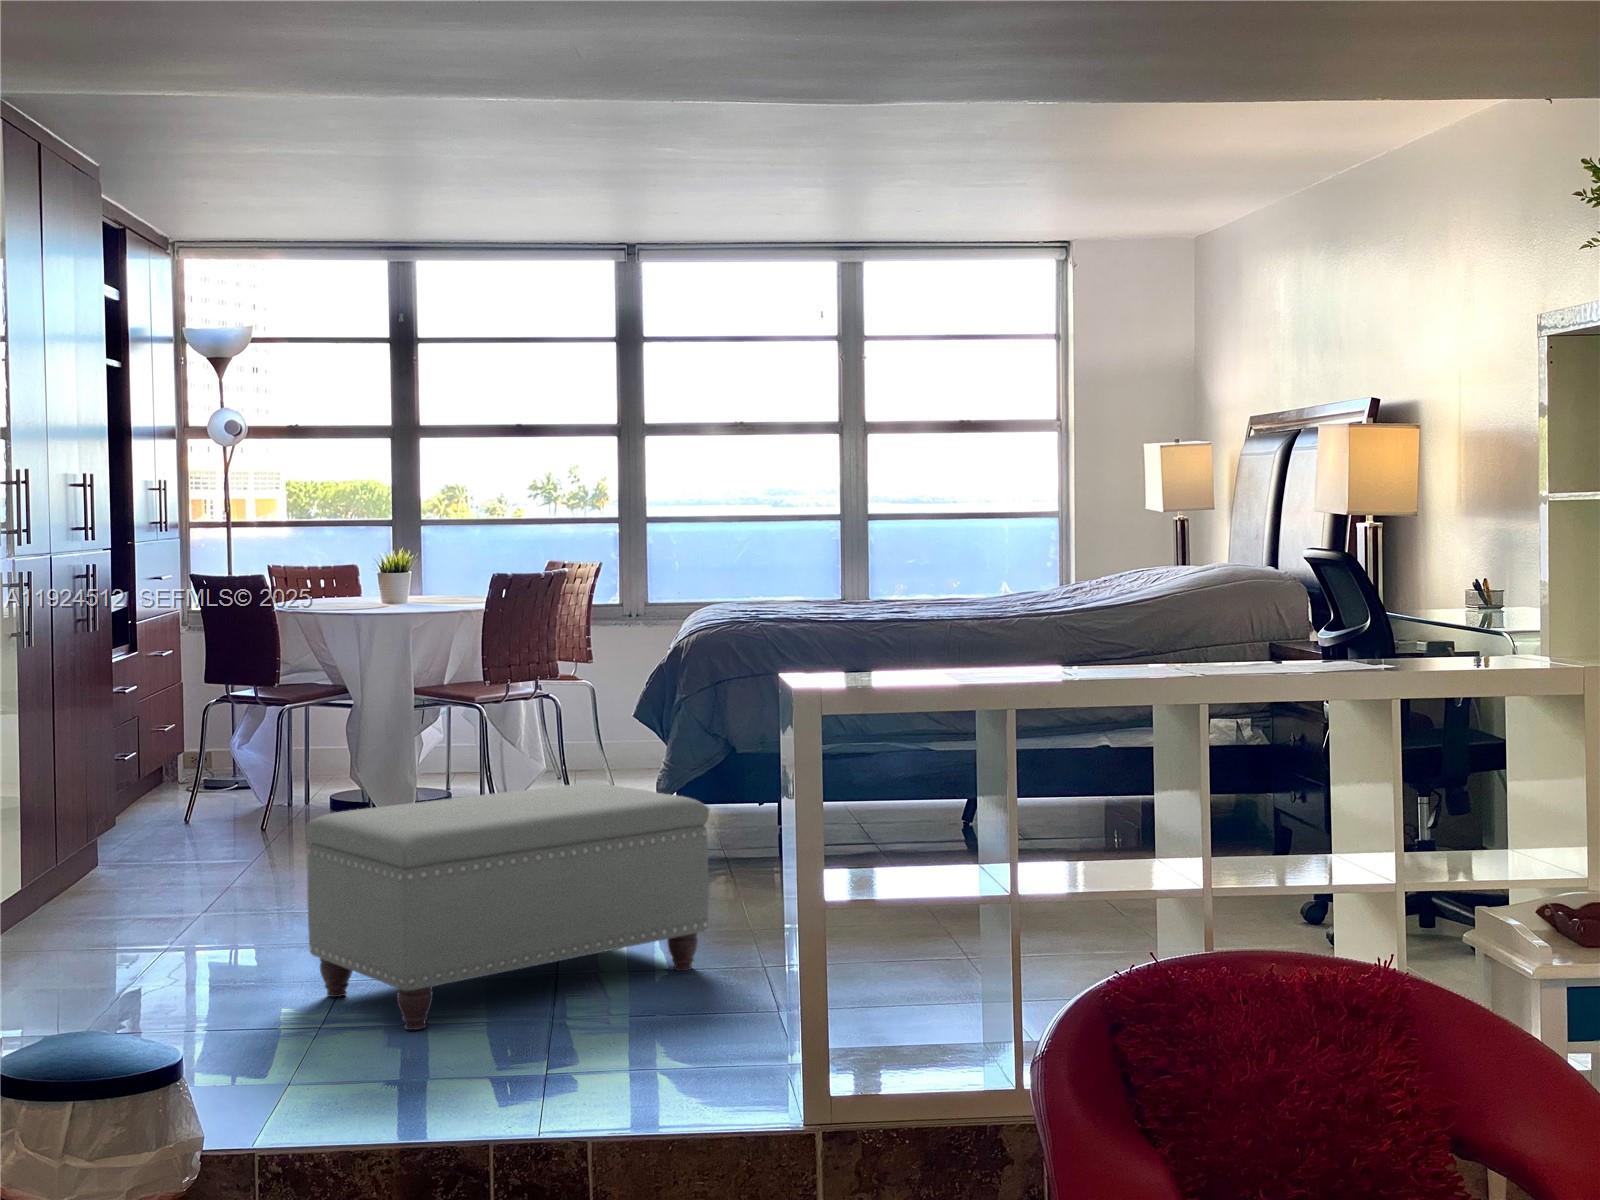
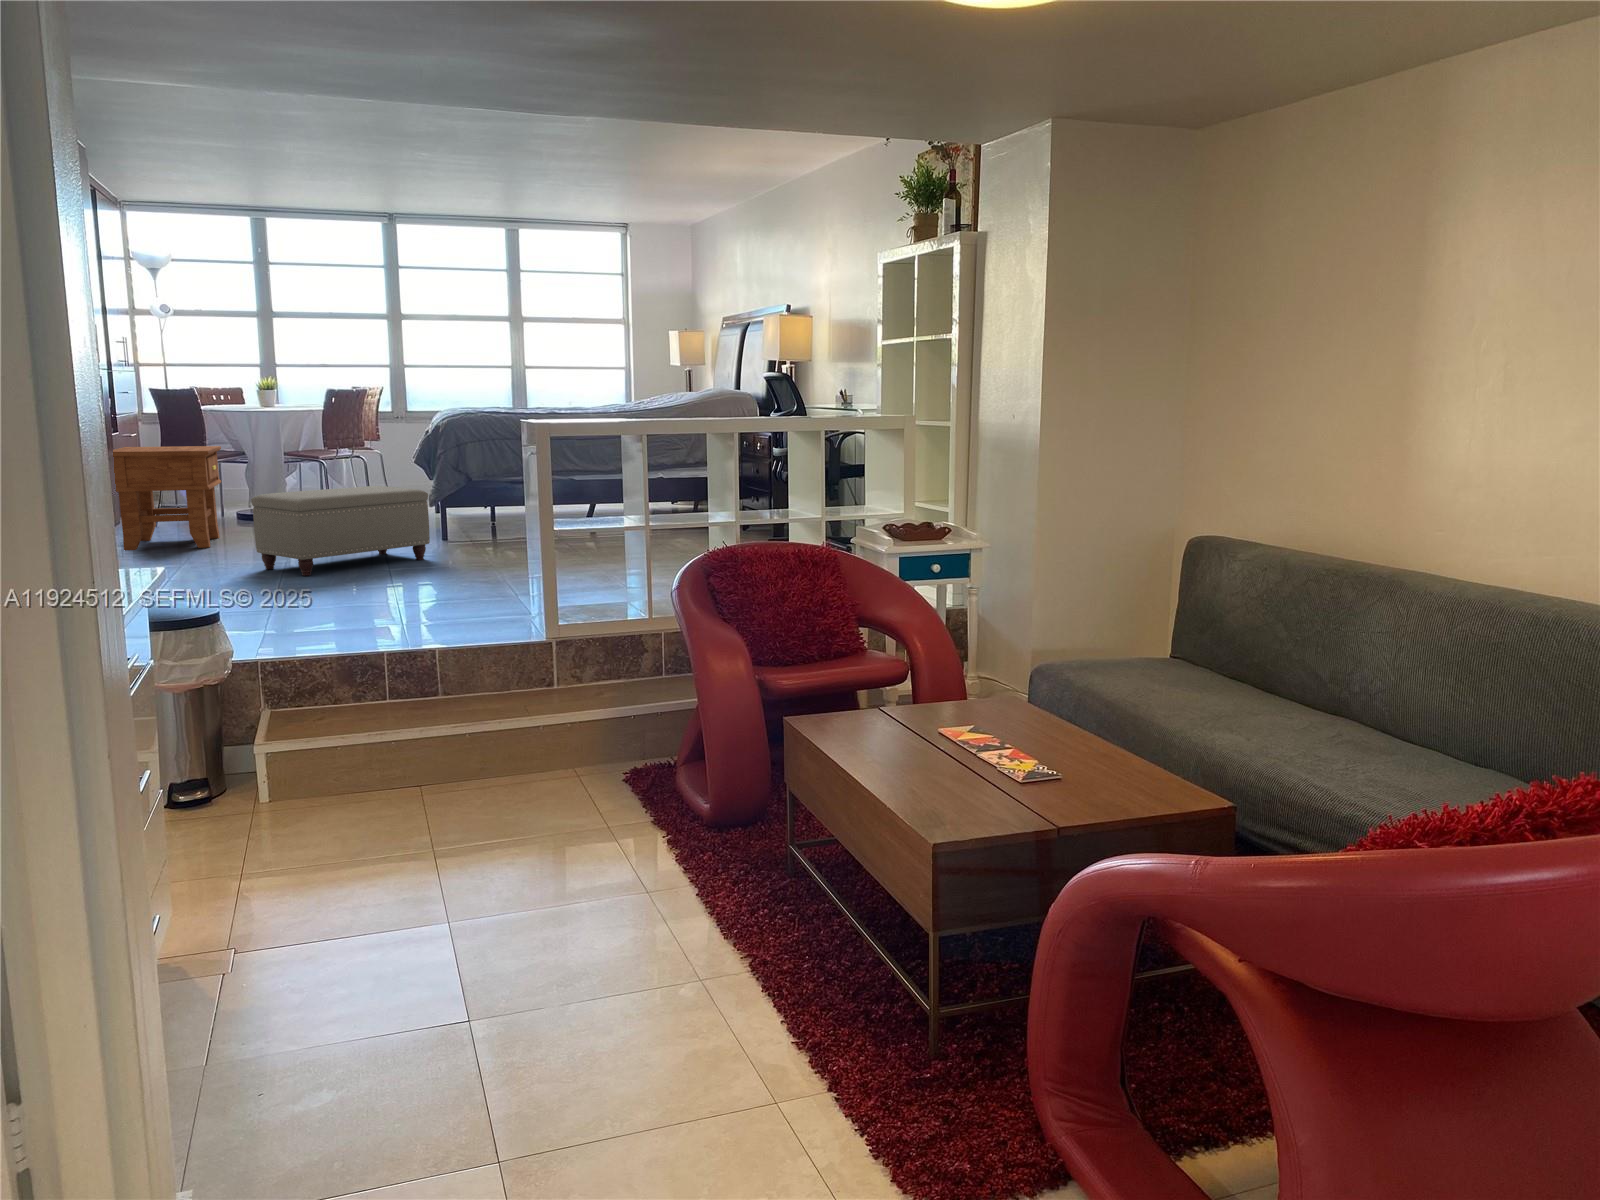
side table: none [39,682,285,914] -> present [113,446,221,551]

